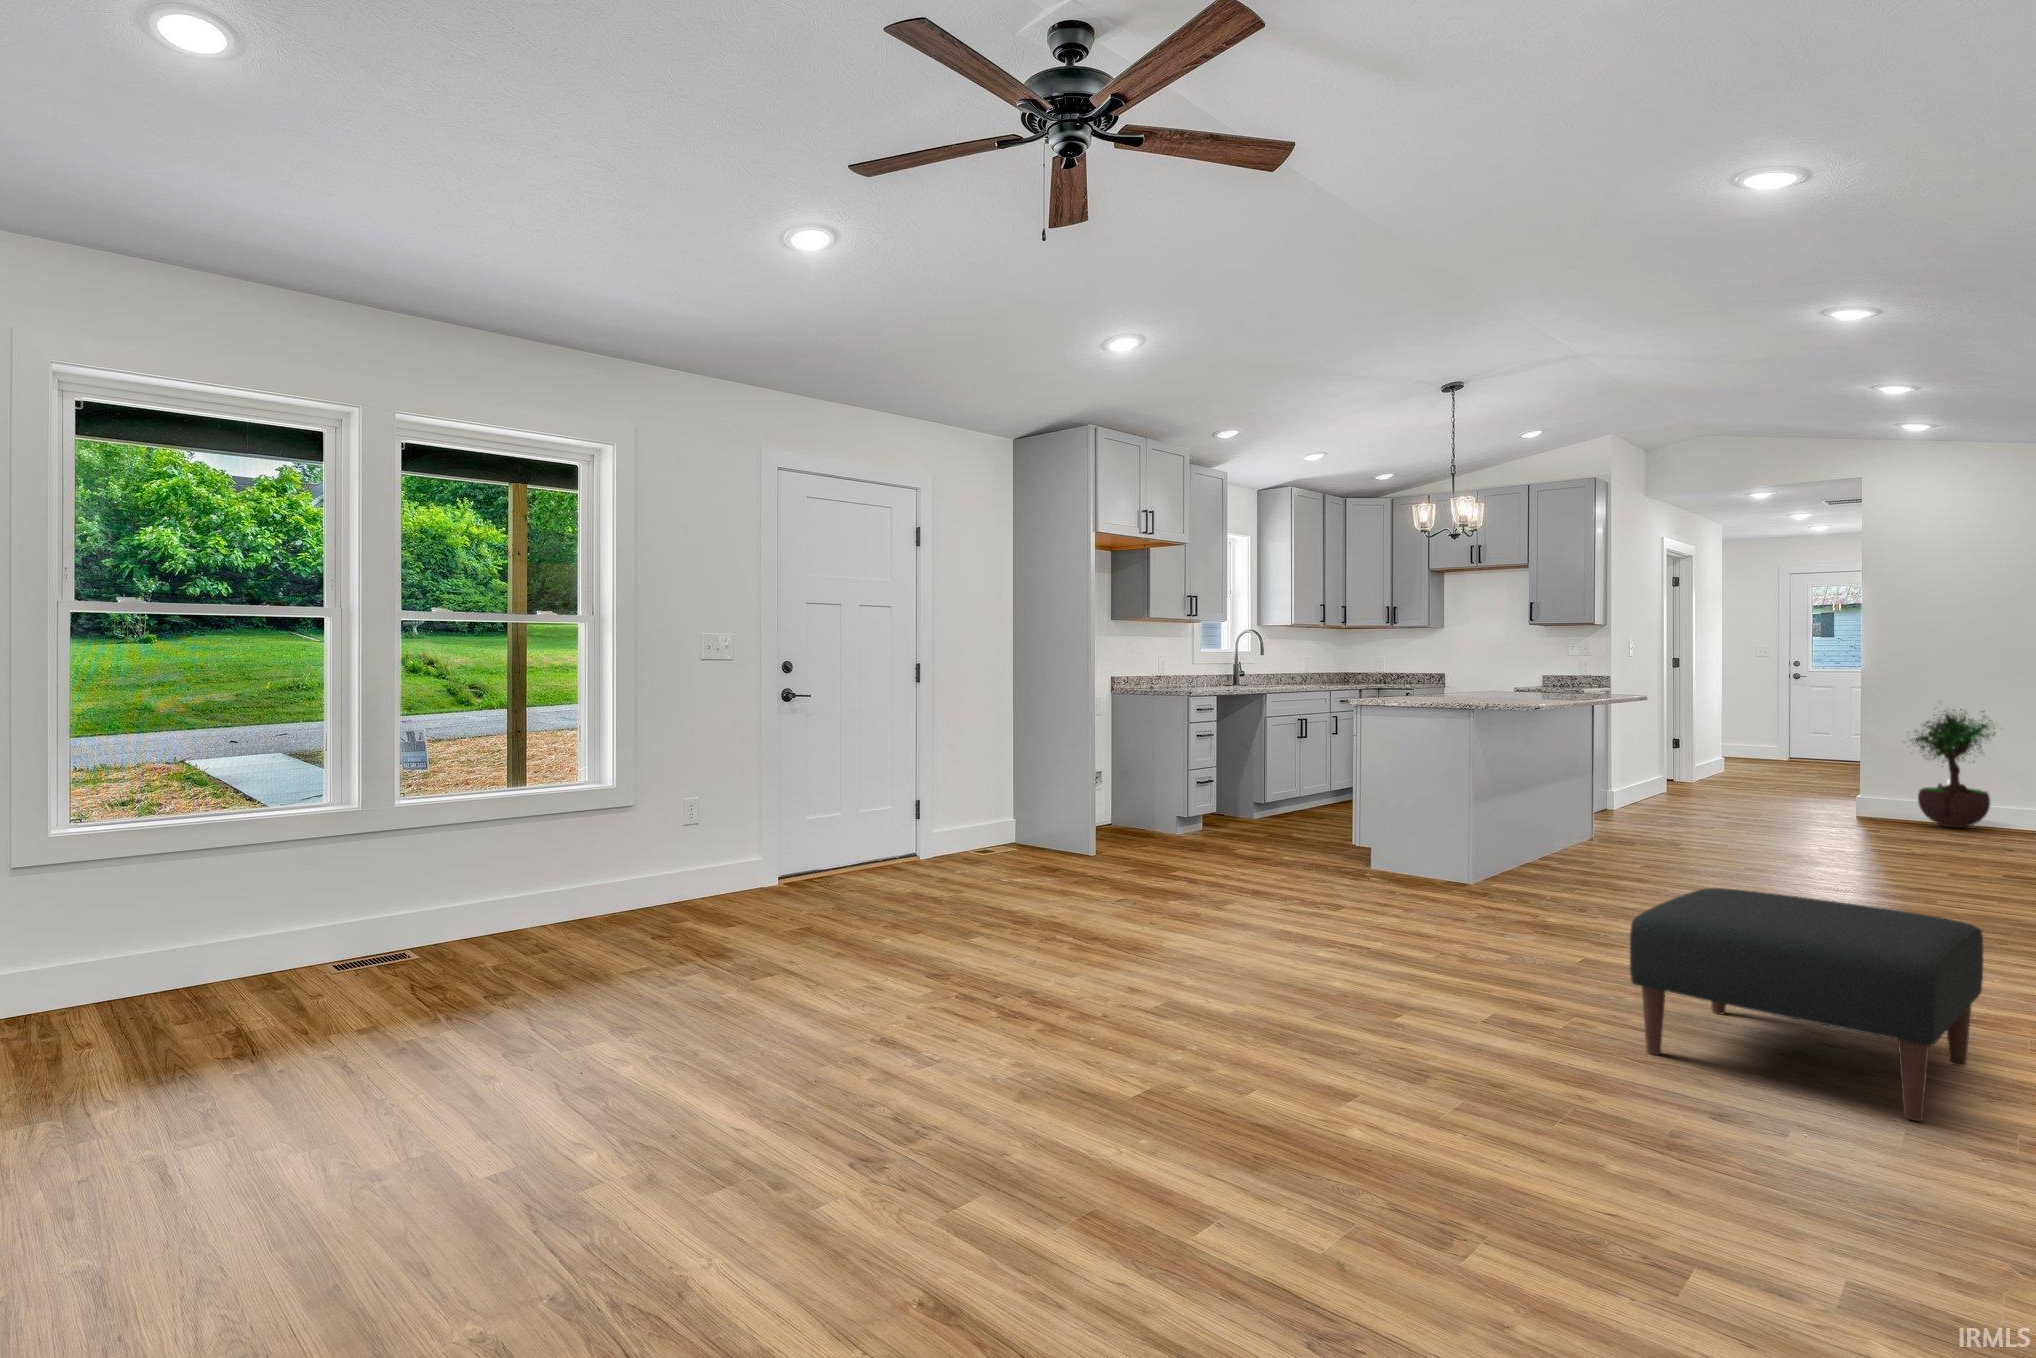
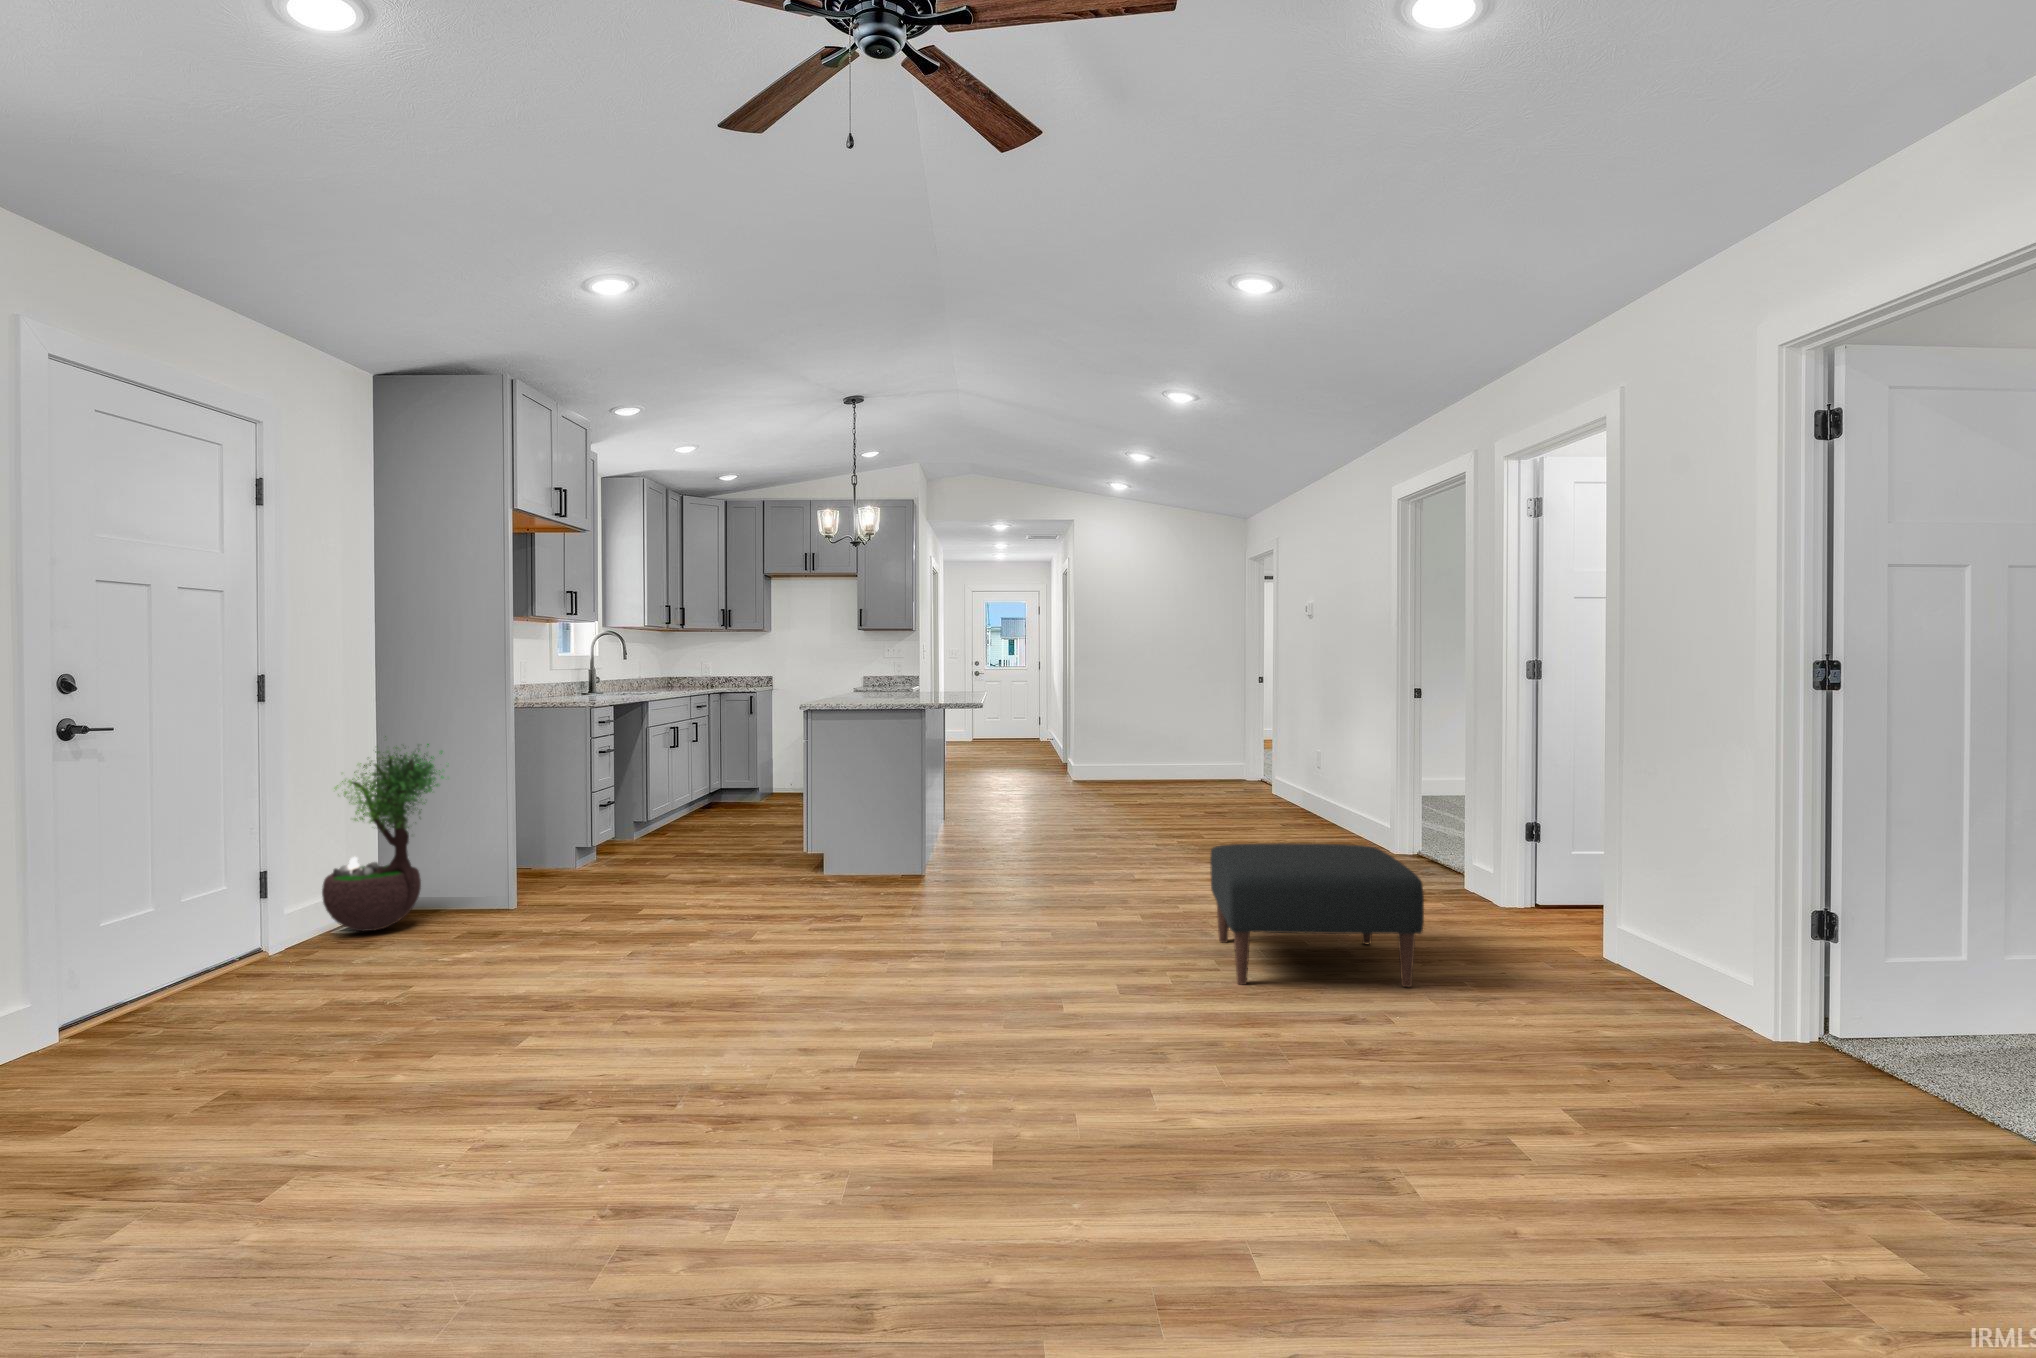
potted tree: present [1914,709,1995,828] -> present [322,736,444,931]

